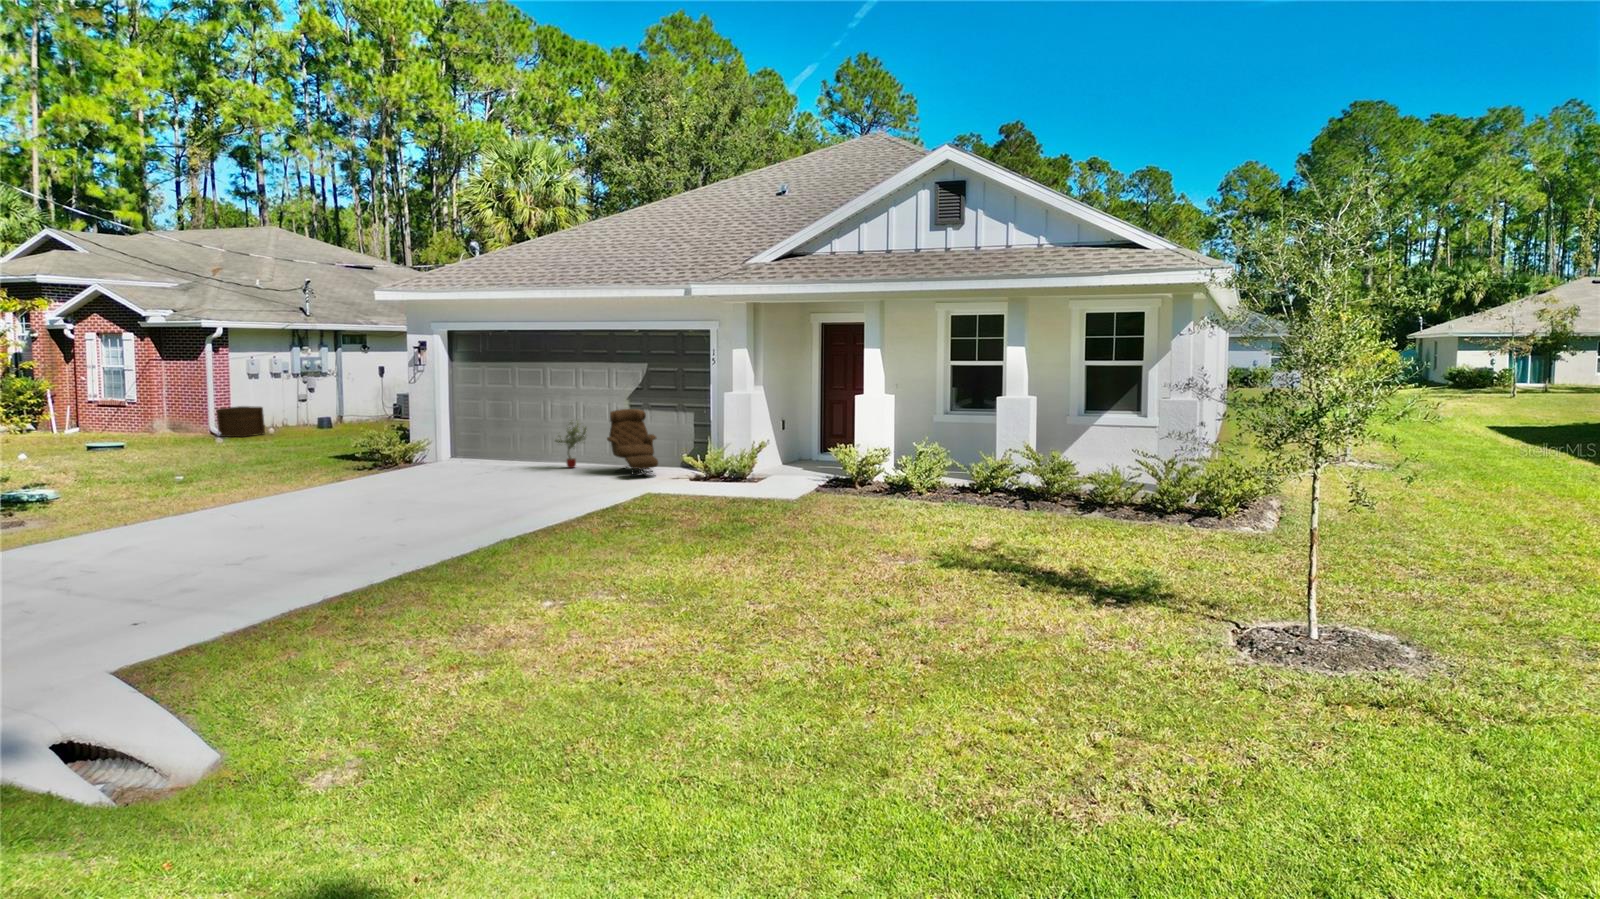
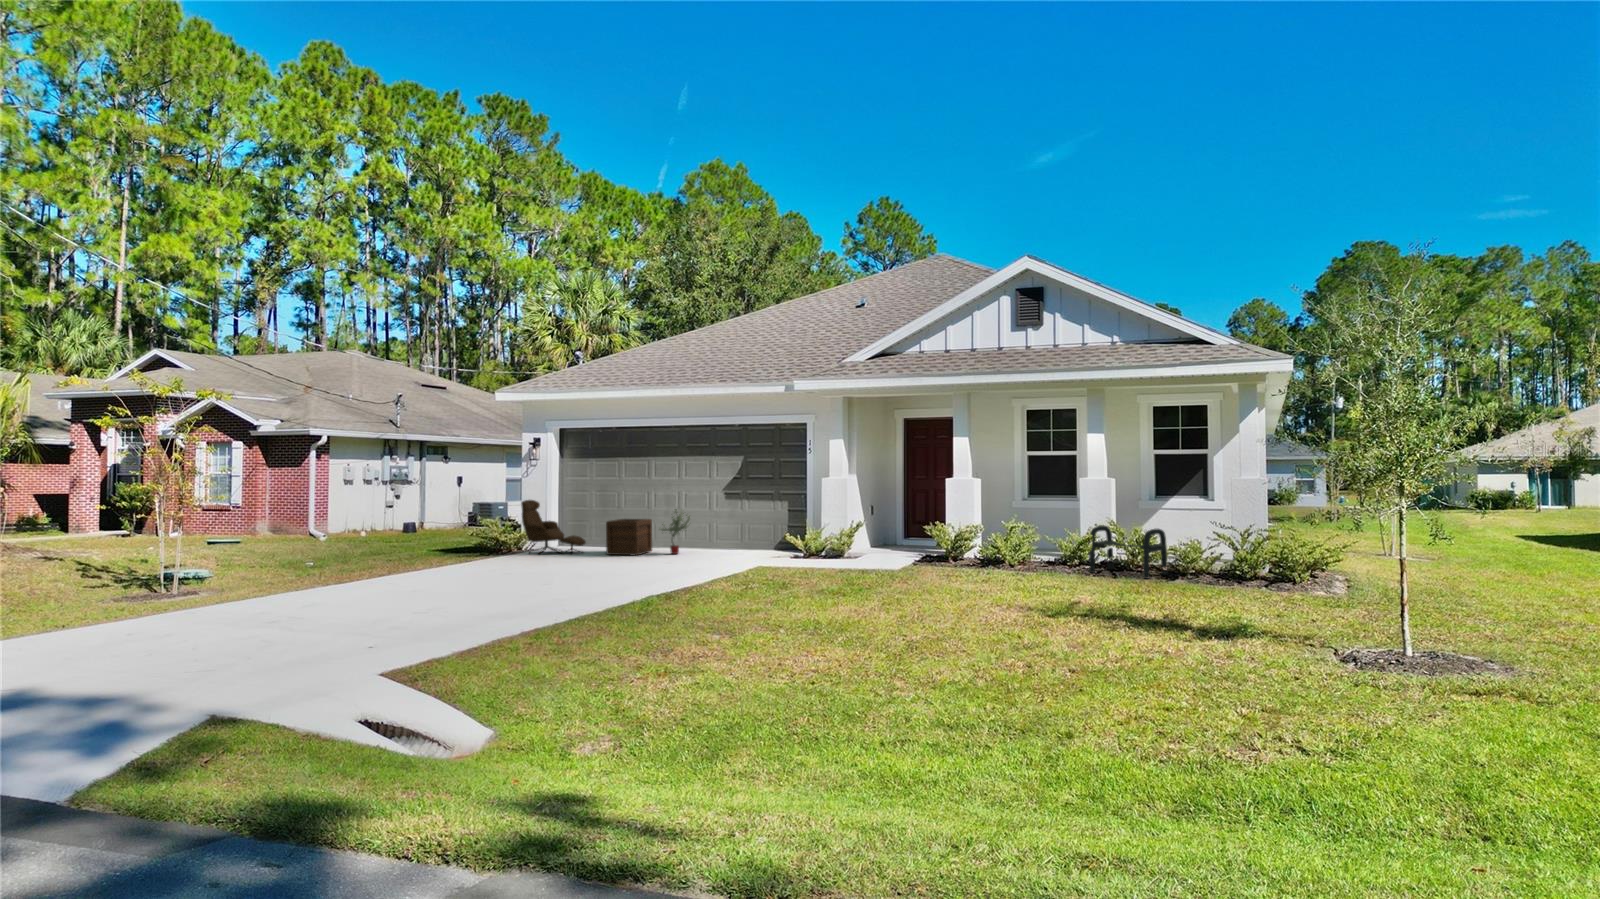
wooden crate: present [216,406,265,437] -> present [606,519,652,555]
lounge chair: present [607,409,658,475] -> present [521,500,586,554]
bench: none [995,452,1079,515] -> present [1089,525,1168,578]

